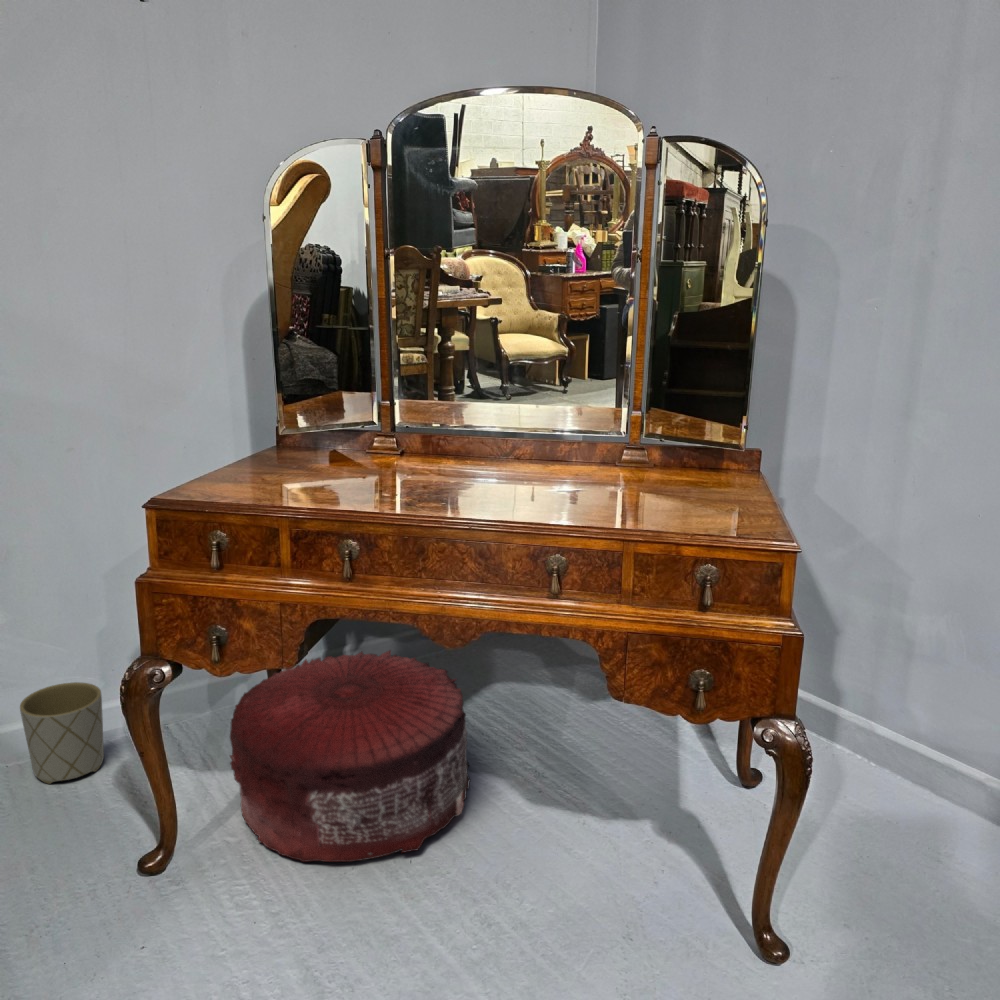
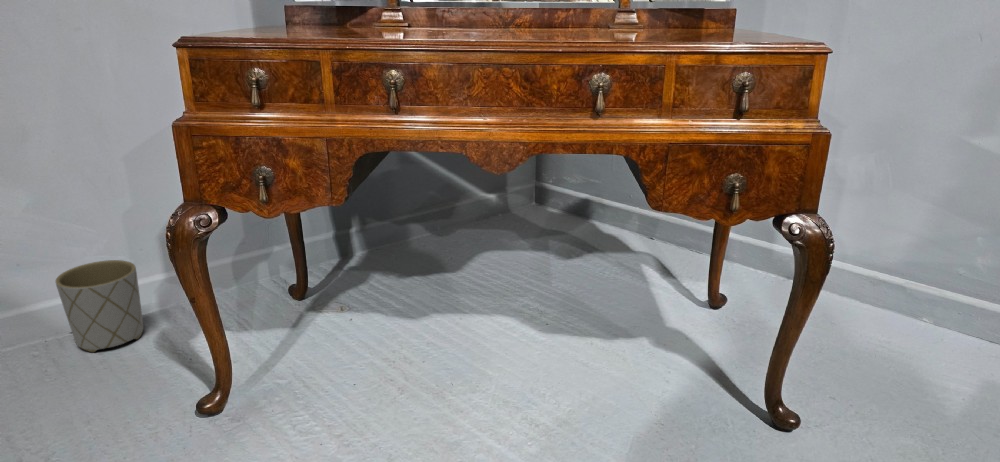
pouf: present [230,650,470,862] -> none [269,215,488,394]

